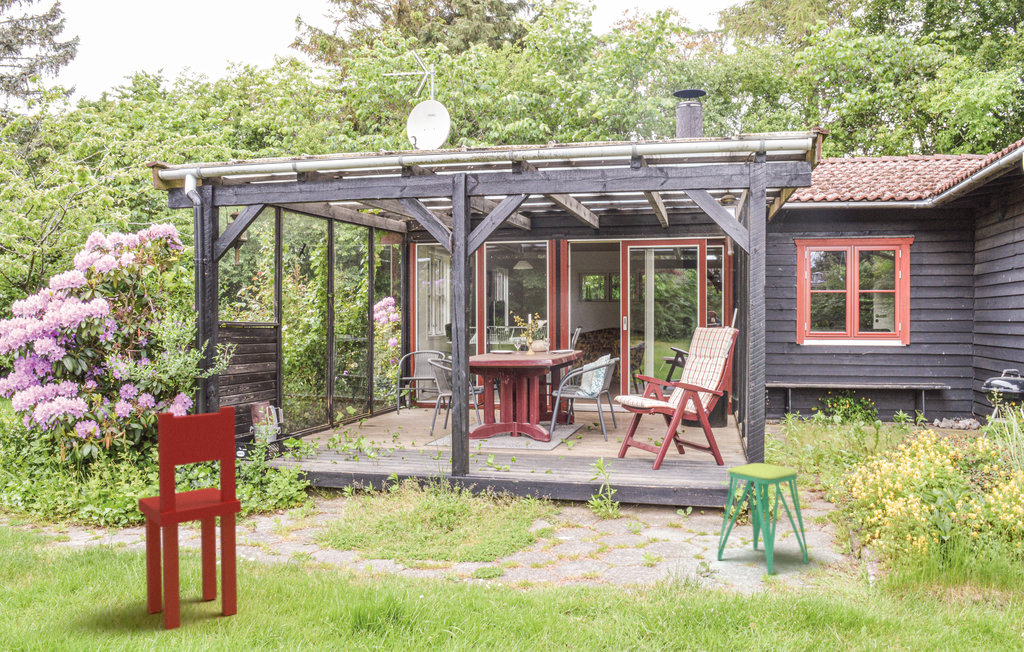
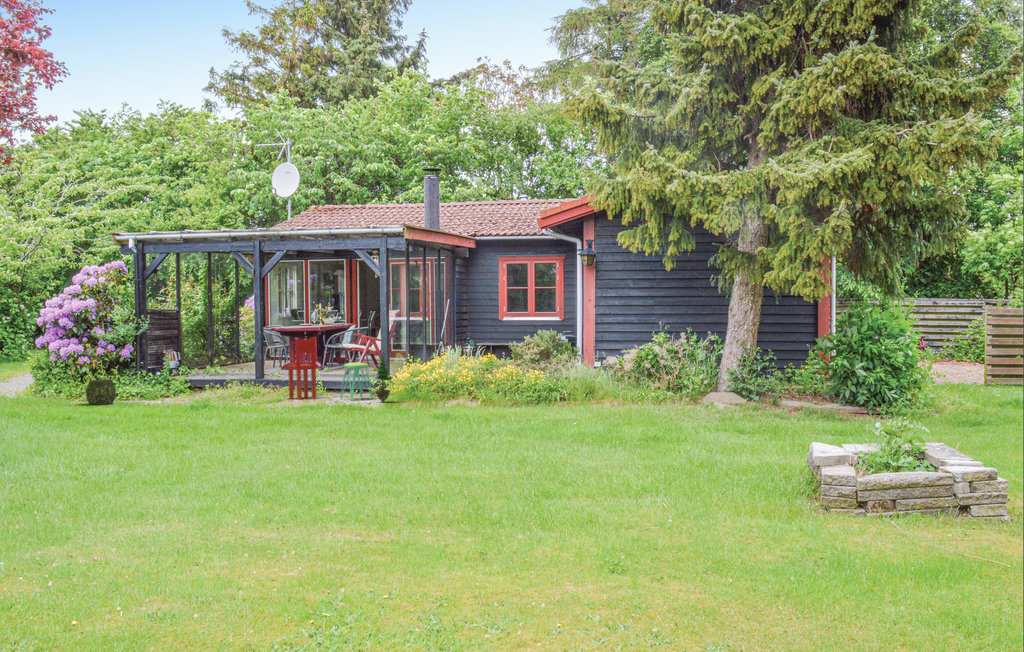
chair: present [138,406,241,630] -> present [286,337,317,400]
potted tree: none [911,467,970,611] -> present [375,356,391,402]
woven basket: none [44,523,138,612] -> present [86,379,116,405]

